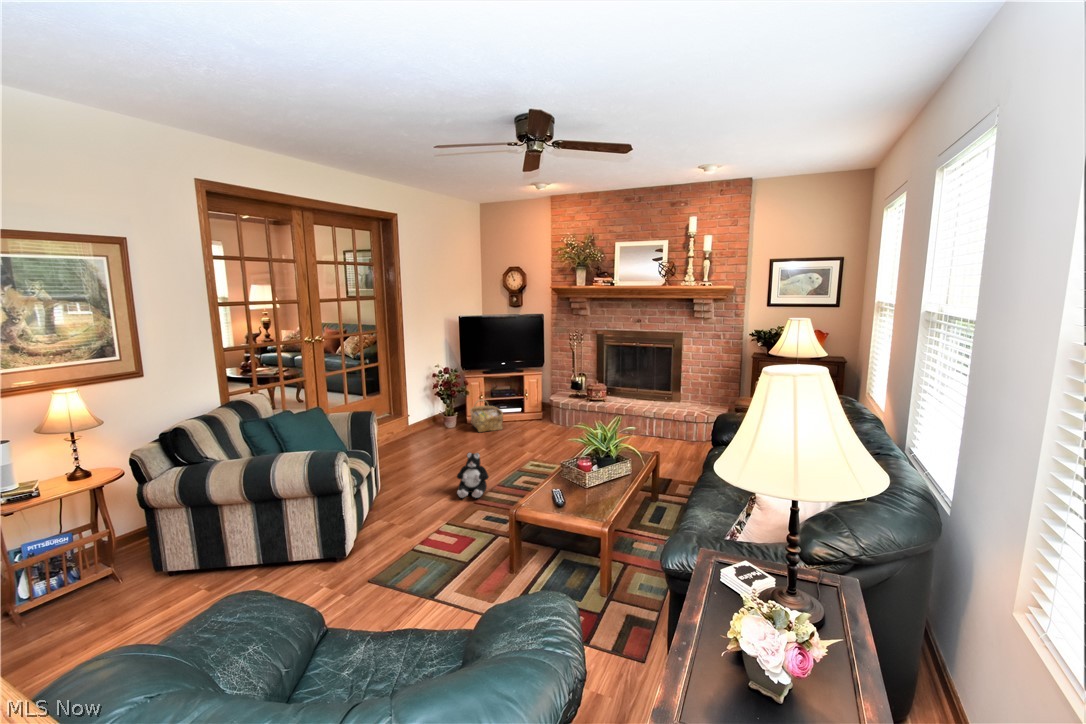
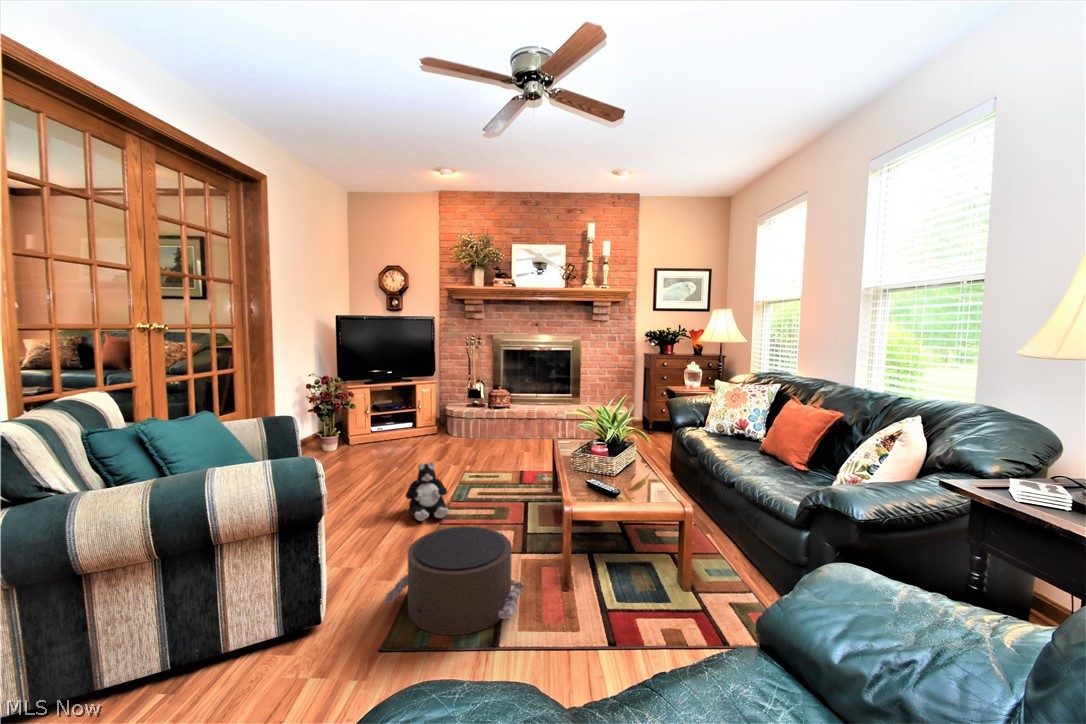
woven basket: present [470,400,503,432] -> none [356,415,401,453]
pouf: none [384,509,477,586] -> present [384,526,524,635]

